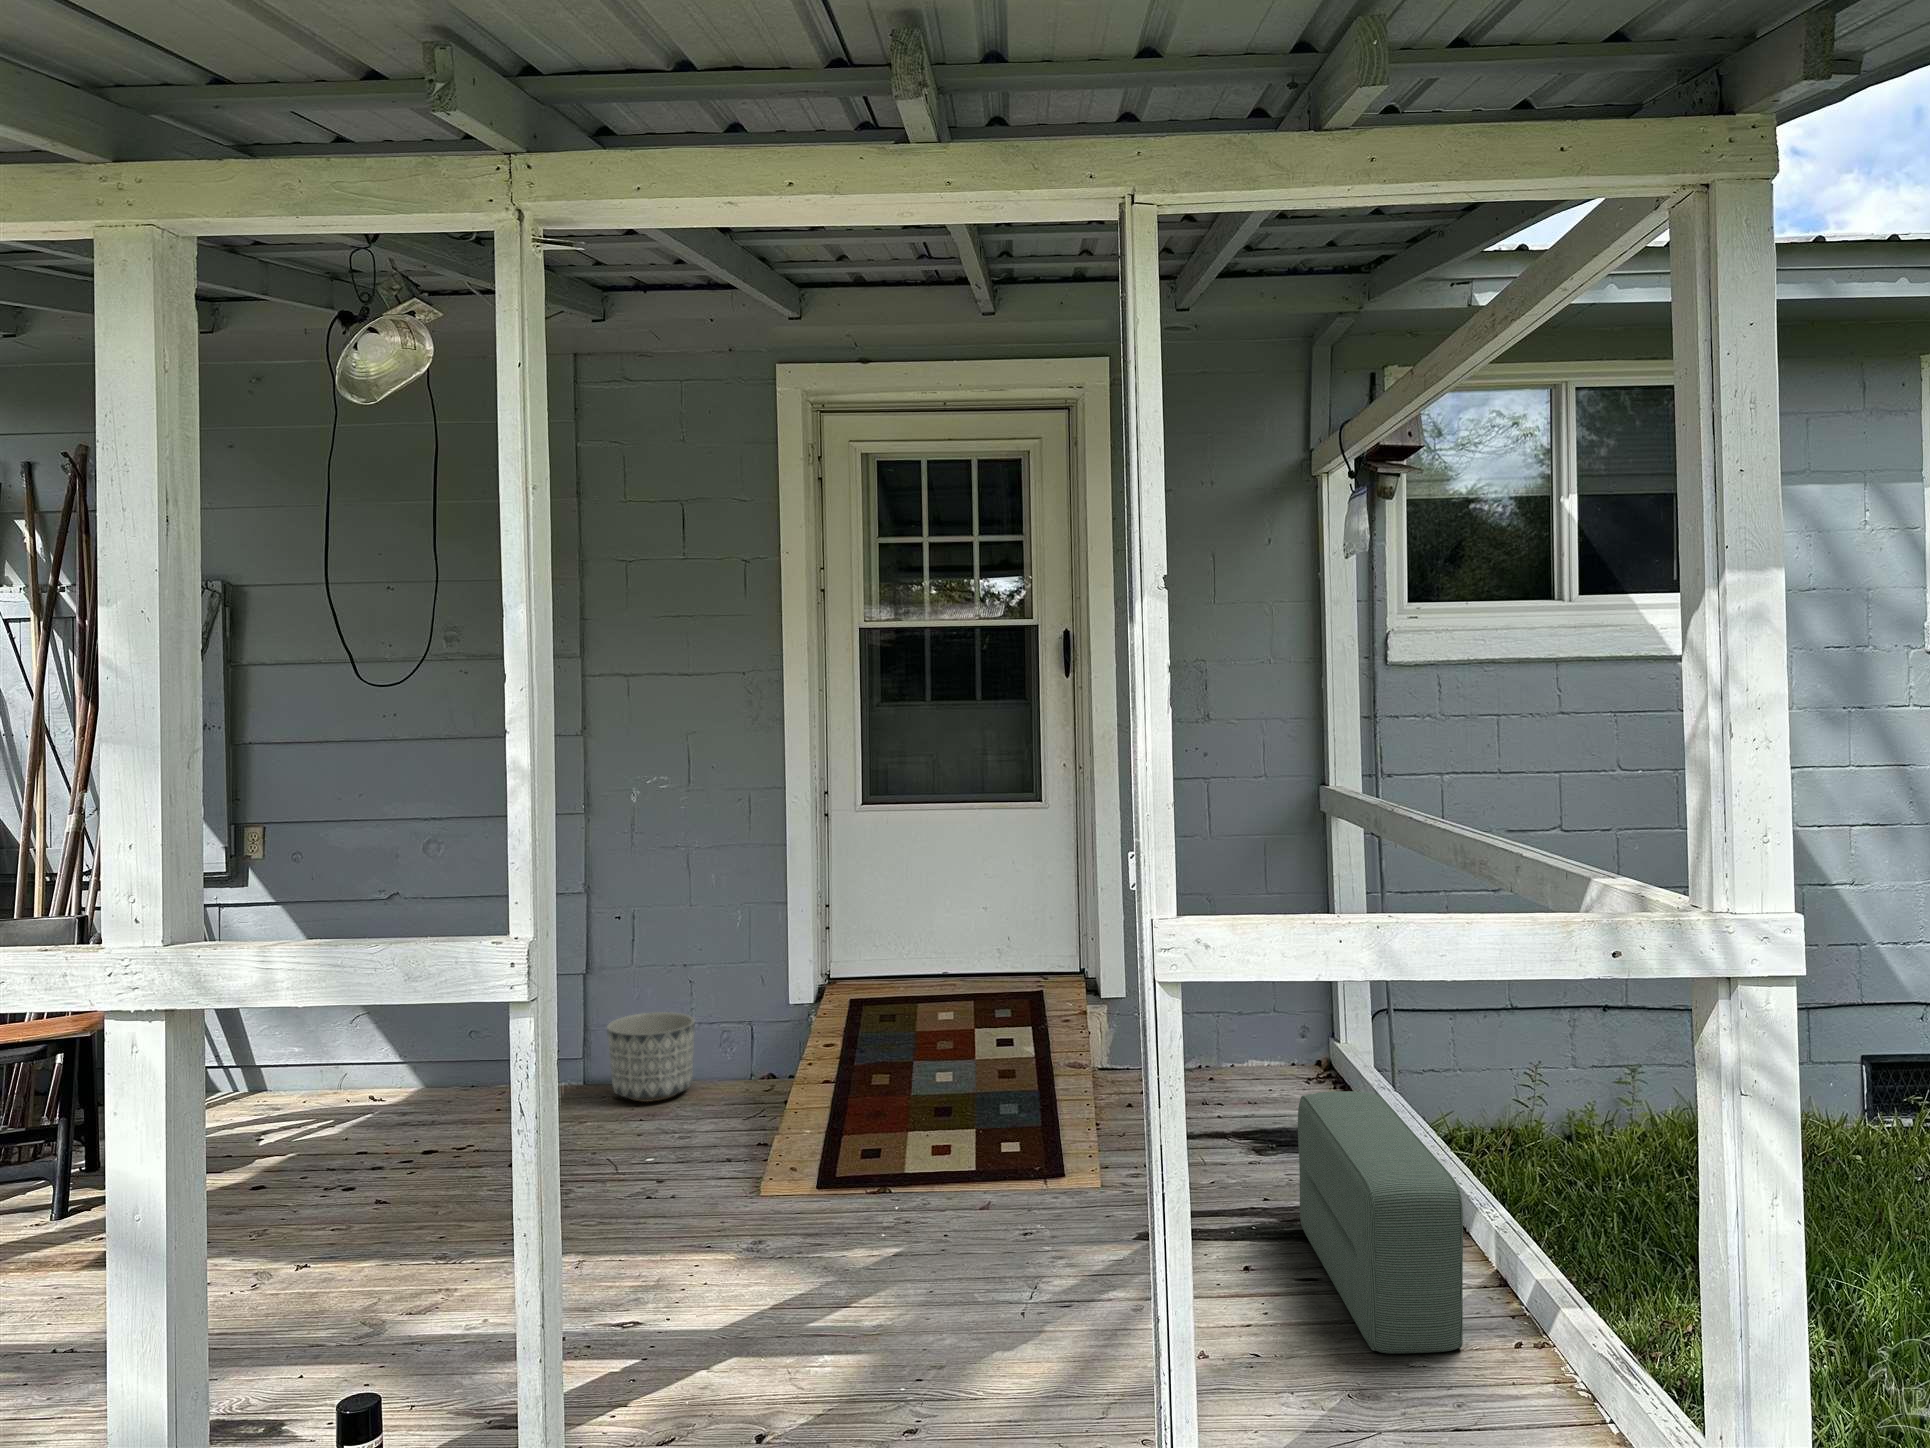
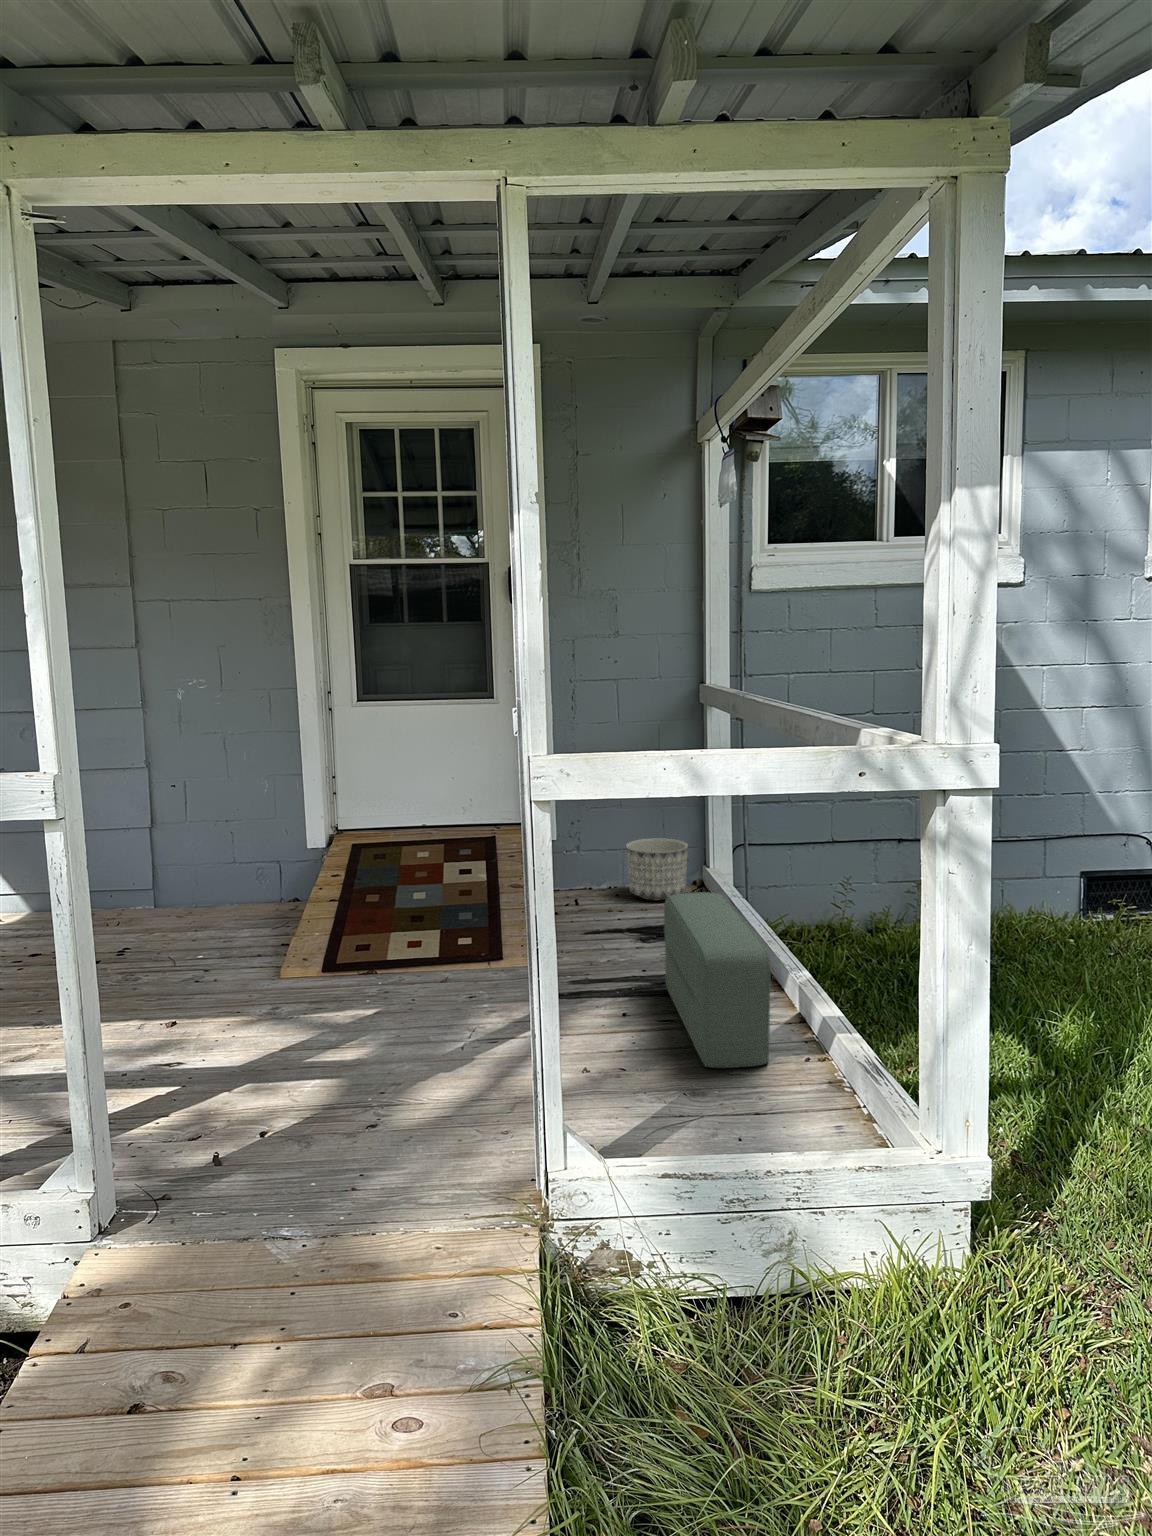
planter: present [607,1012,695,1102] -> present [626,838,688,900]

